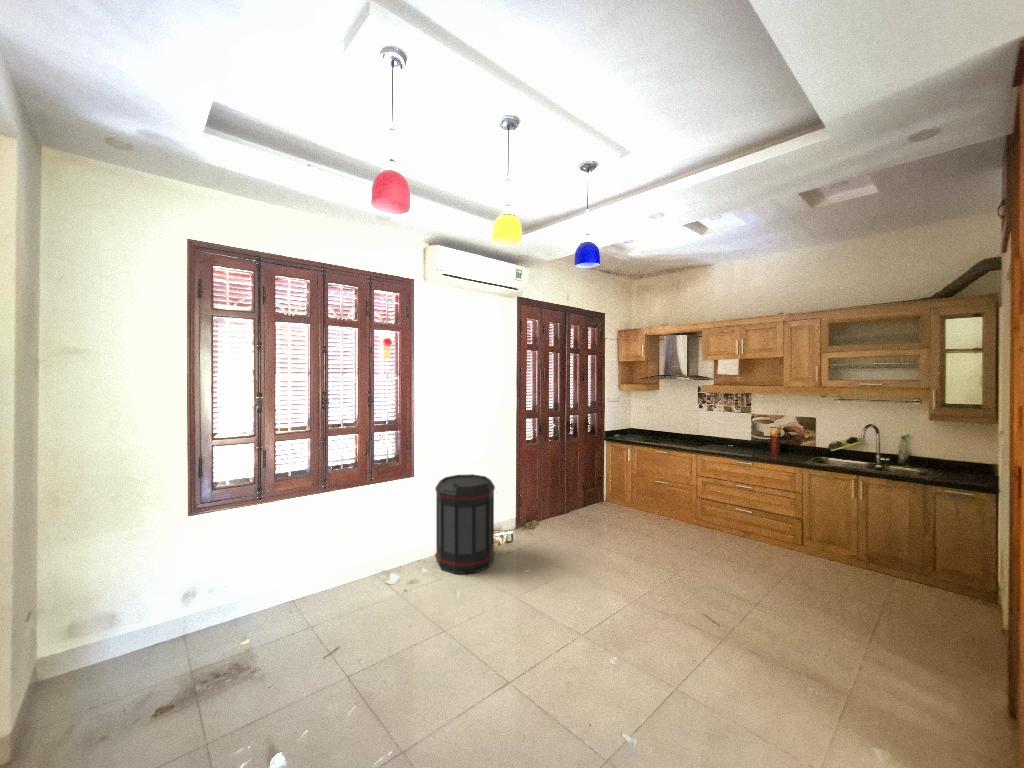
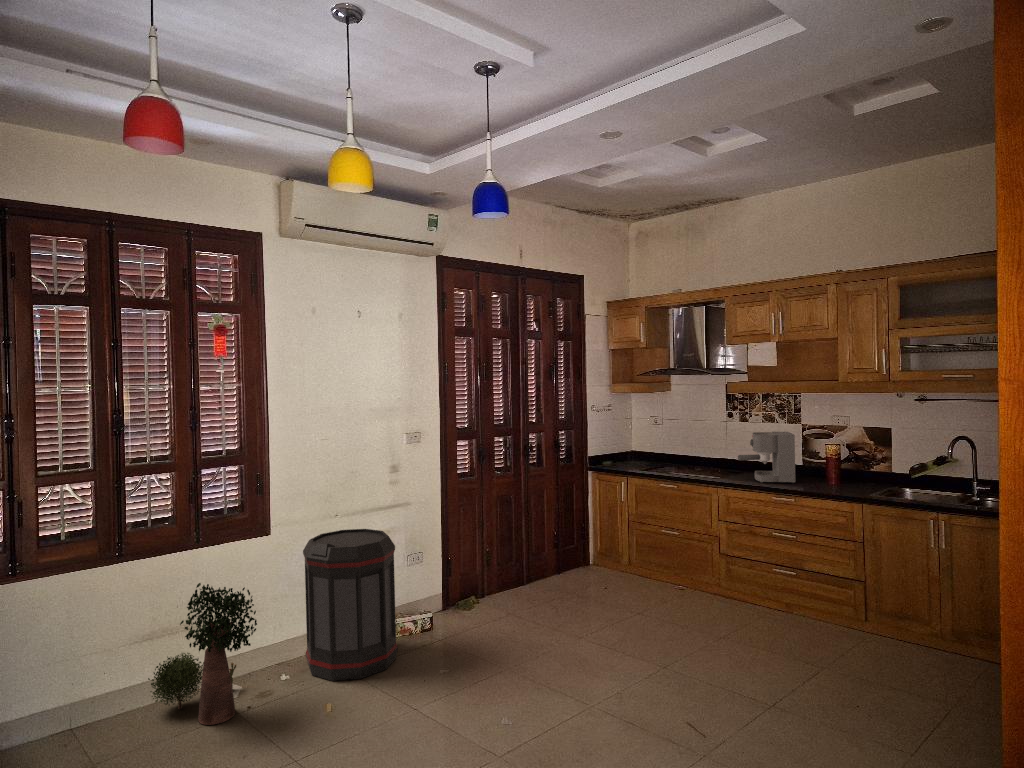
coffee maker: none [710,418,750,453] -> present [738,432,796,483]
potted plant: none [341,507,413,601] -> present [148,583,257,725]

